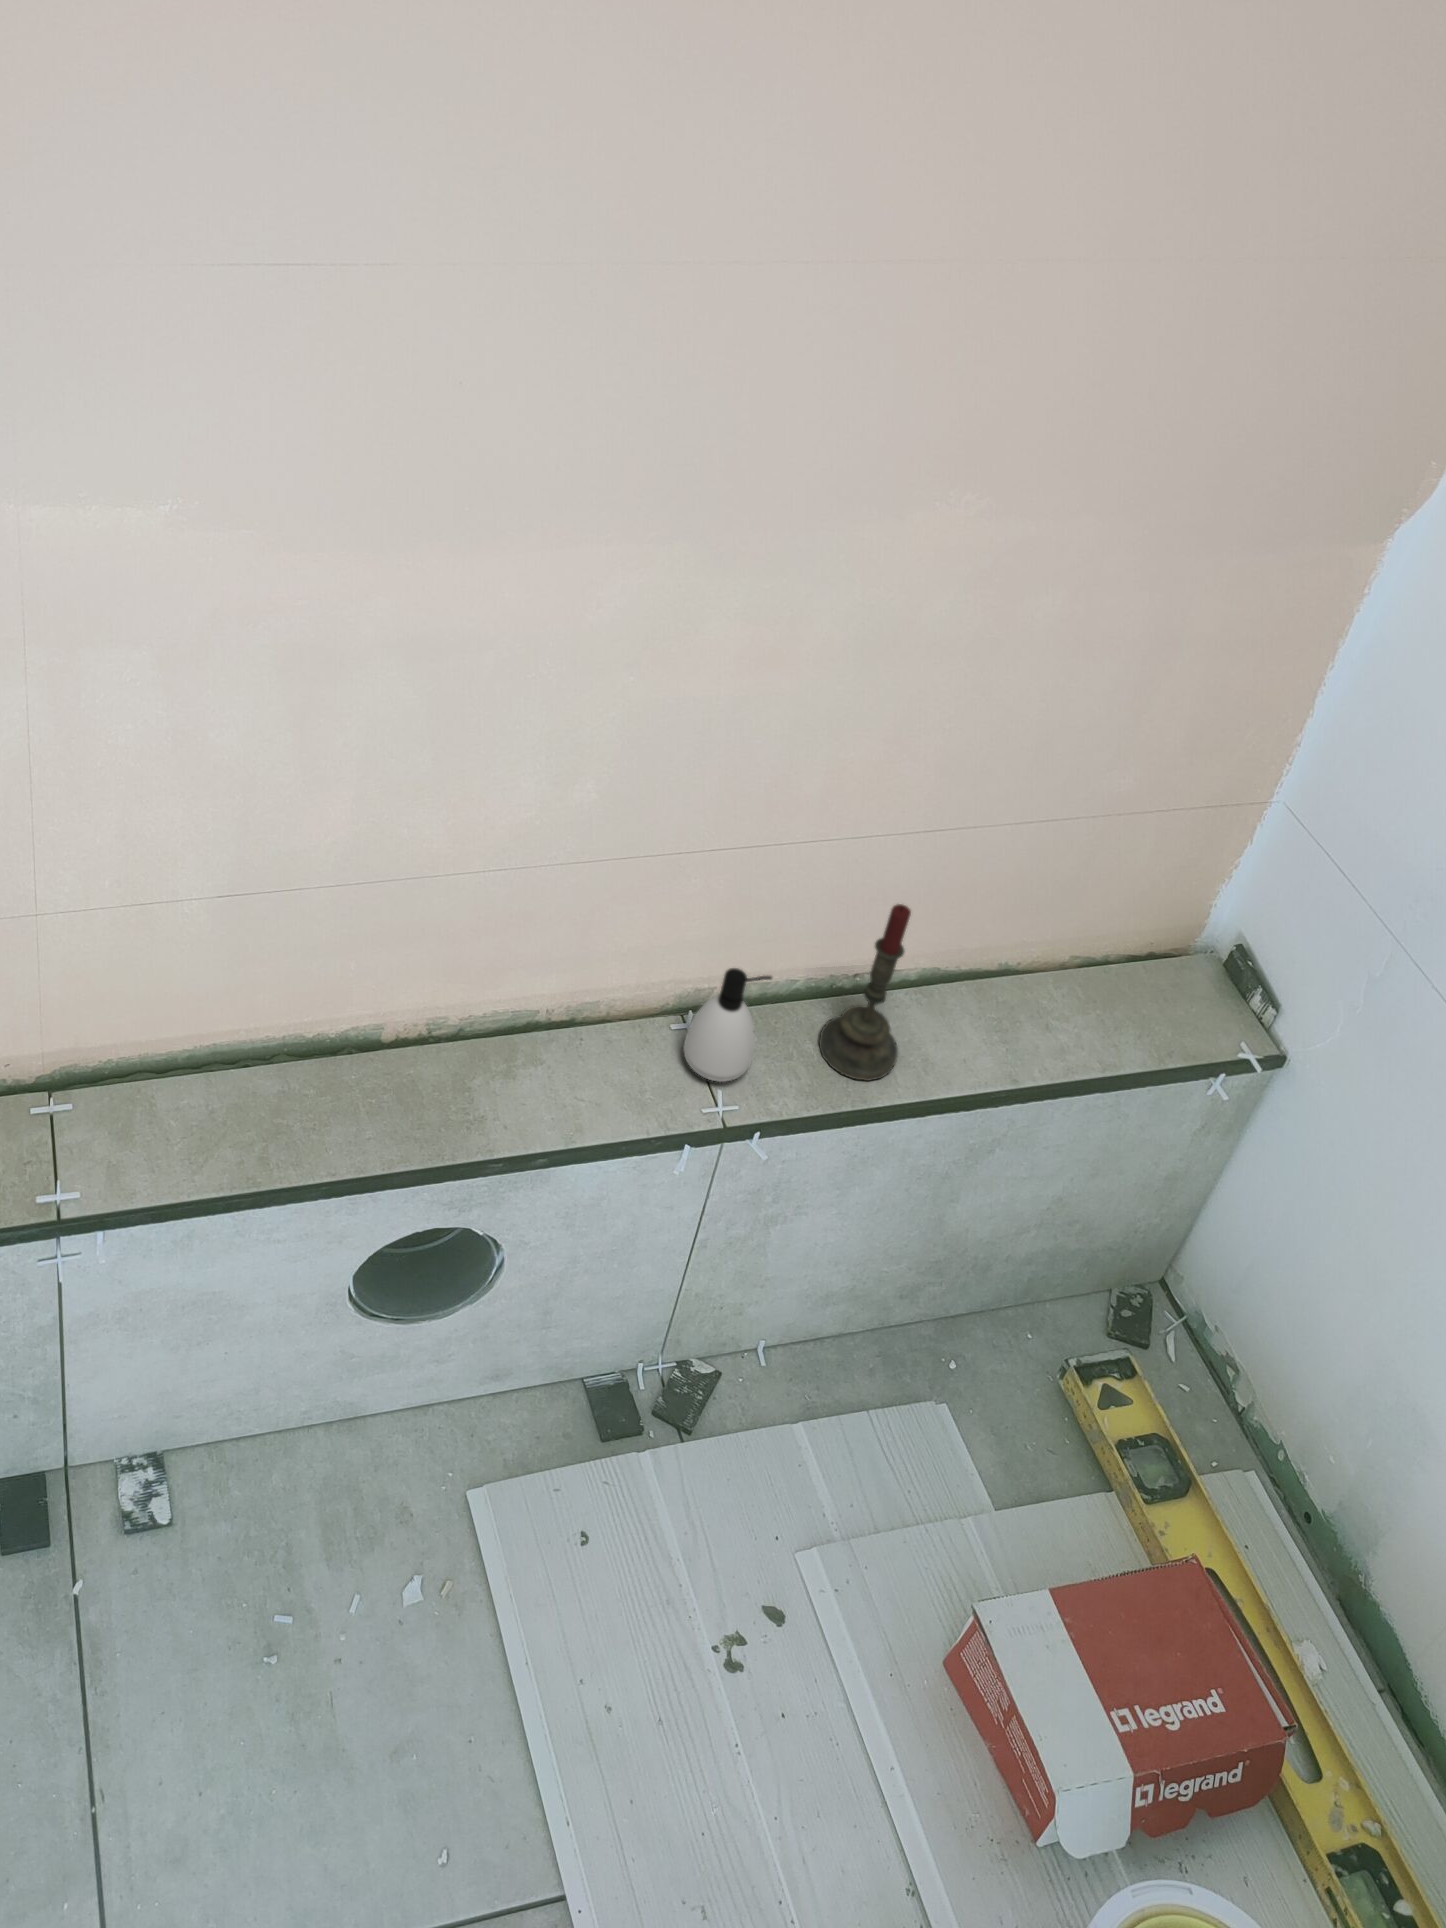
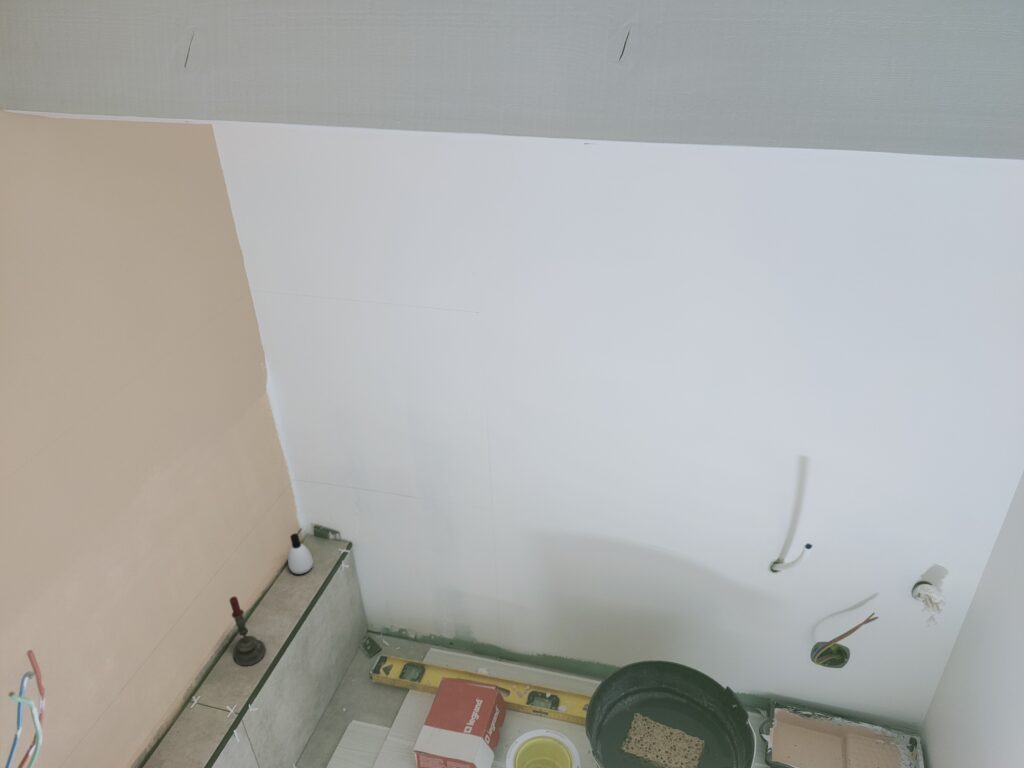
soap dispenser: present [683,968,772,1082] -> present [288,529,313,574]

